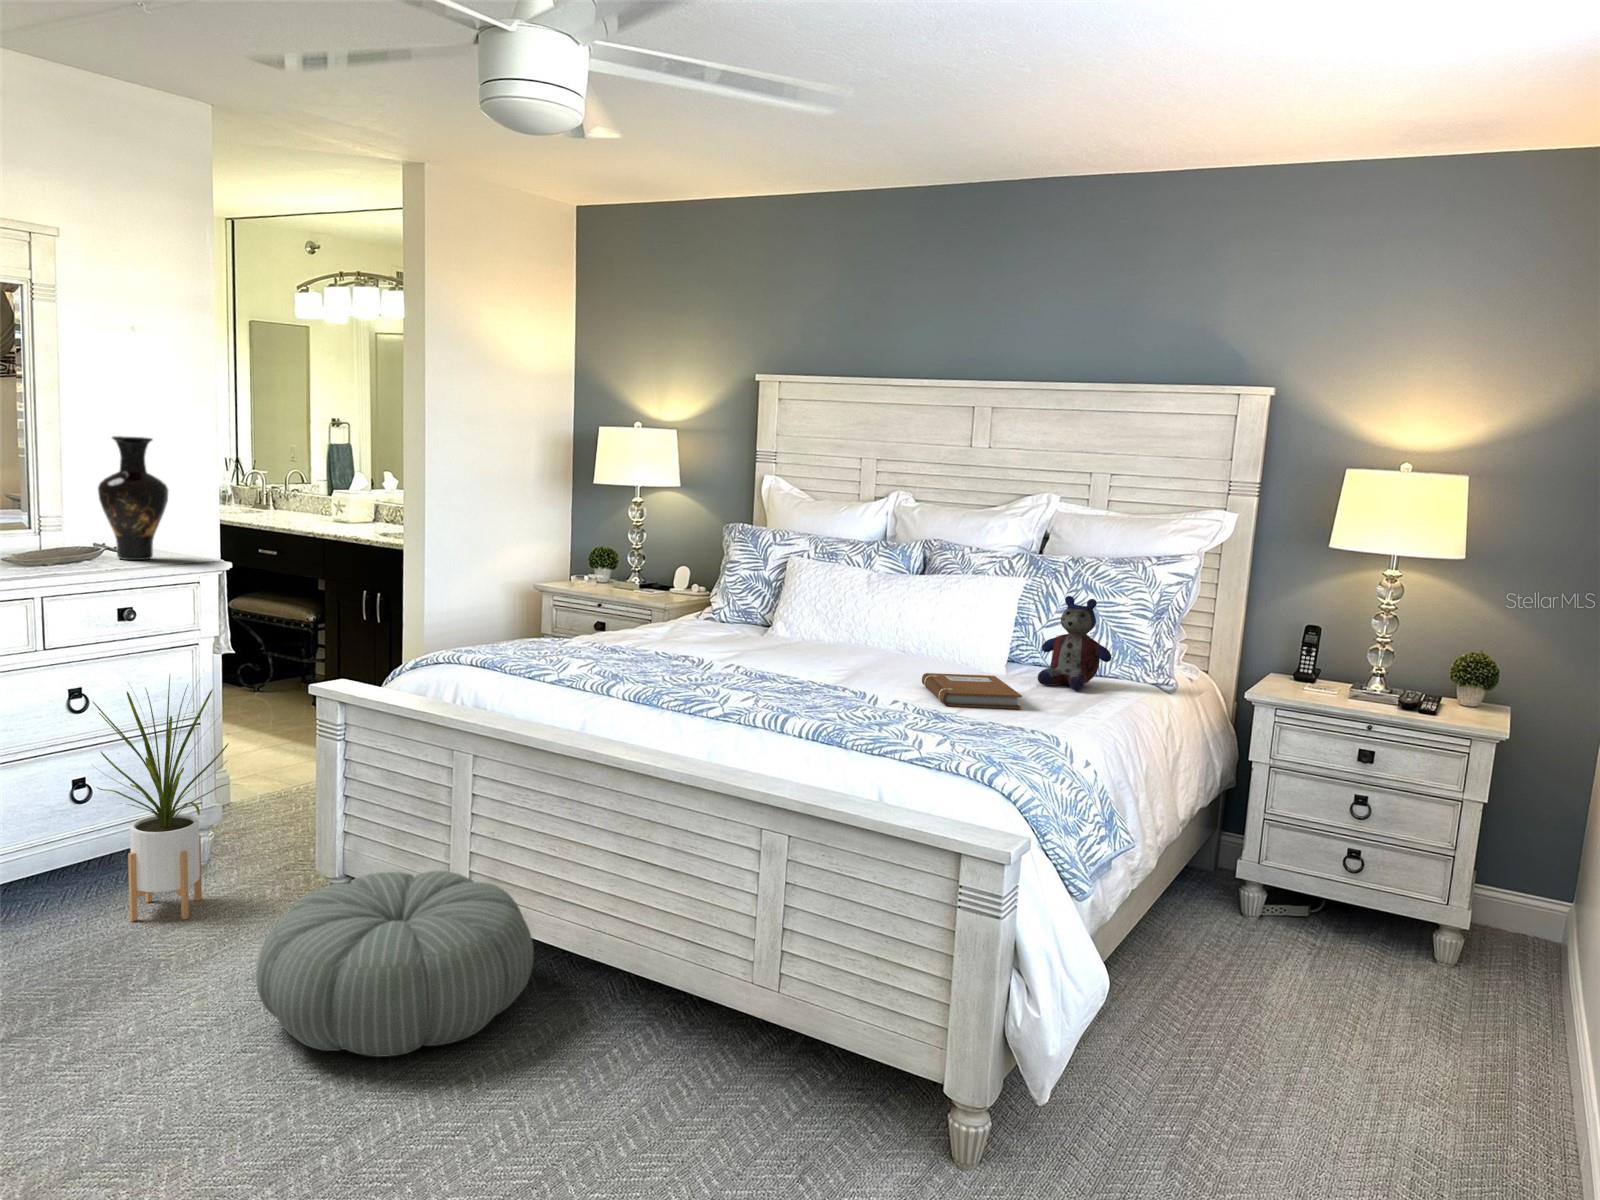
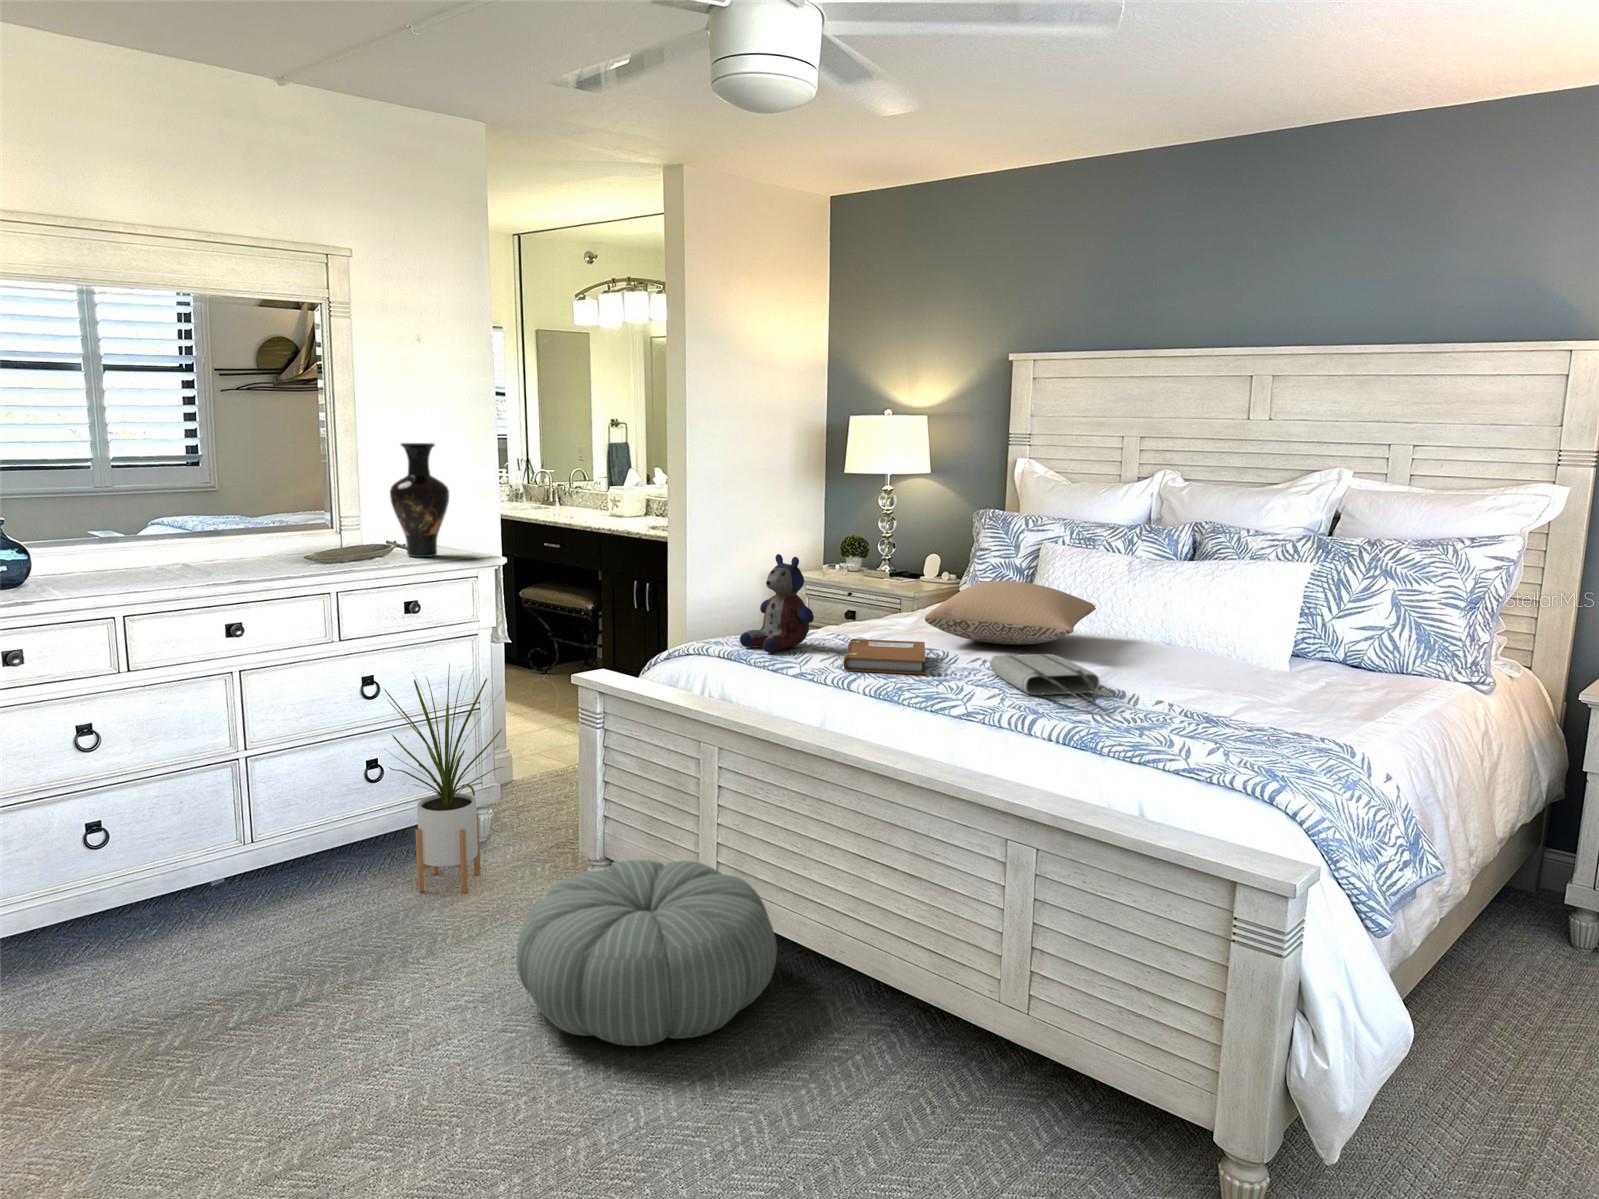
pillow: none [679,592,840,652] -> present [925,581,1096,645]
stuffed bear: present [1038,596,1112,691] -> present [740,554,814,653]
tote bag: none [742,660,843,704] -> present [990,654,1100,703]
notebook: present [922,673,1022,709] -> present [844,639,925,674]

